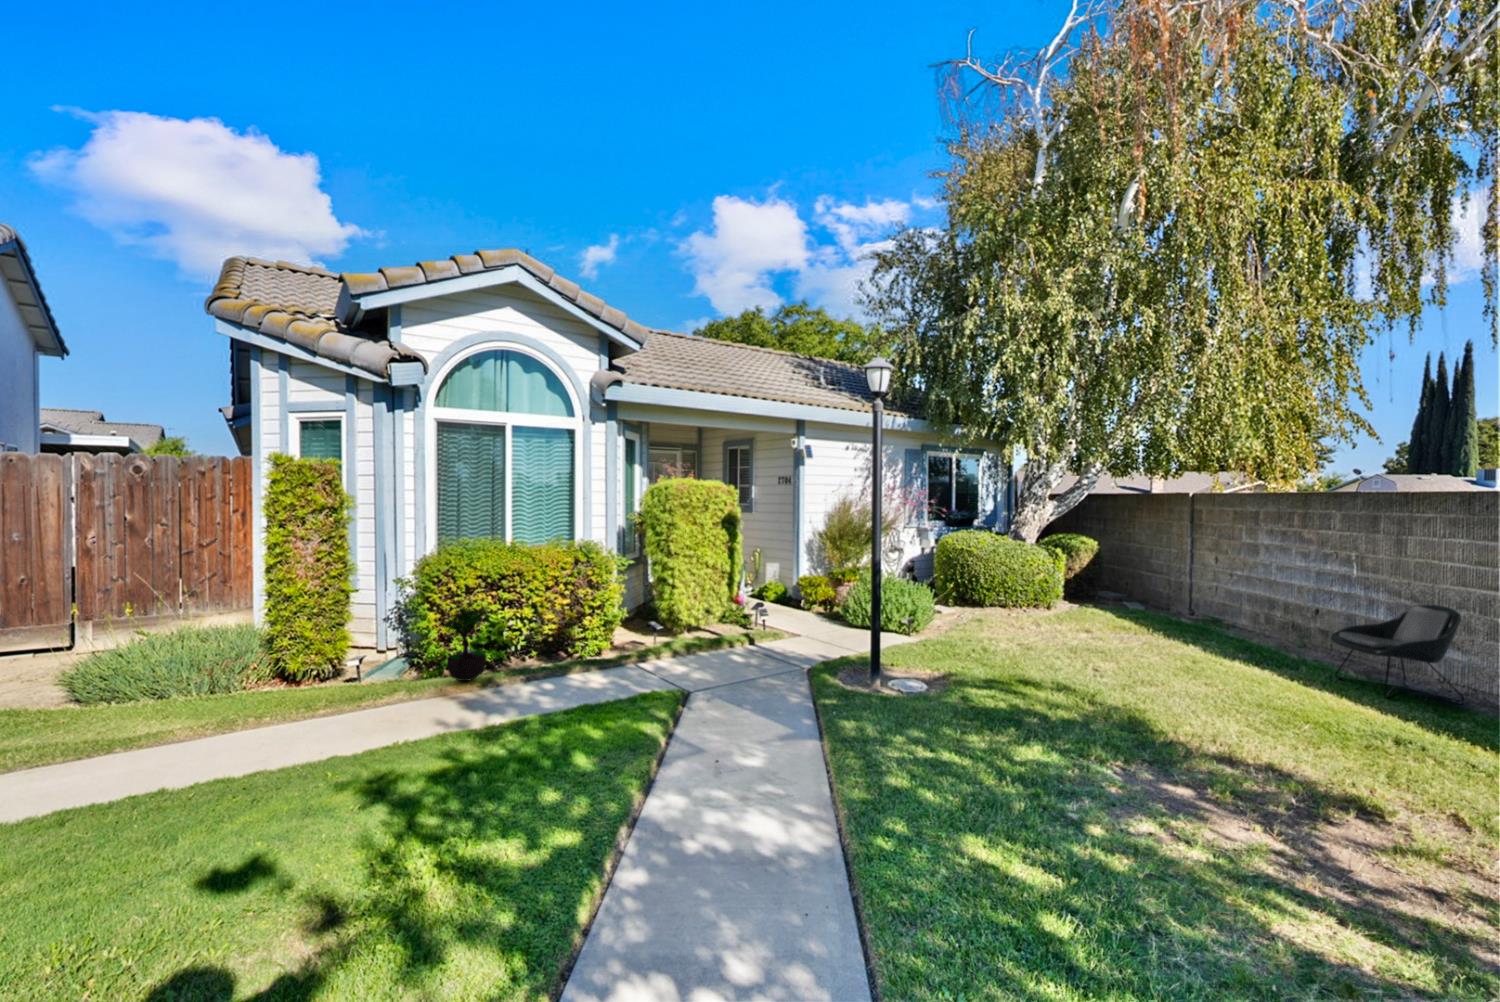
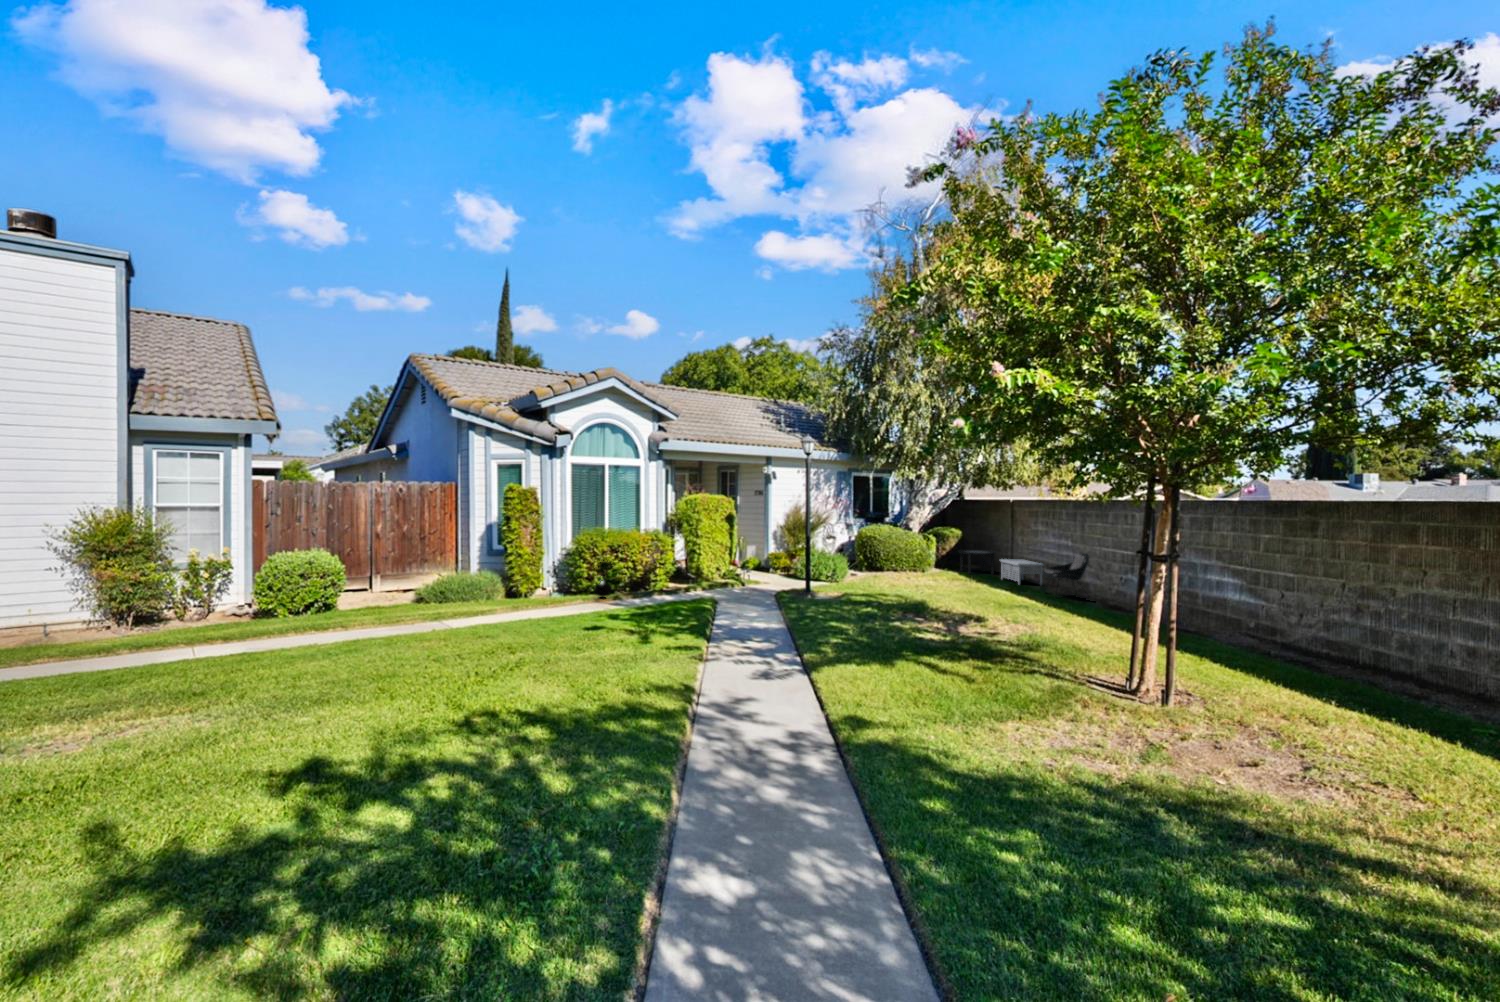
round table: none [1098,572,1168,615] -> present [958,550,996,574]
storage bench: none [1190,595,1292,648] -> present [1000,559,1044,585]

